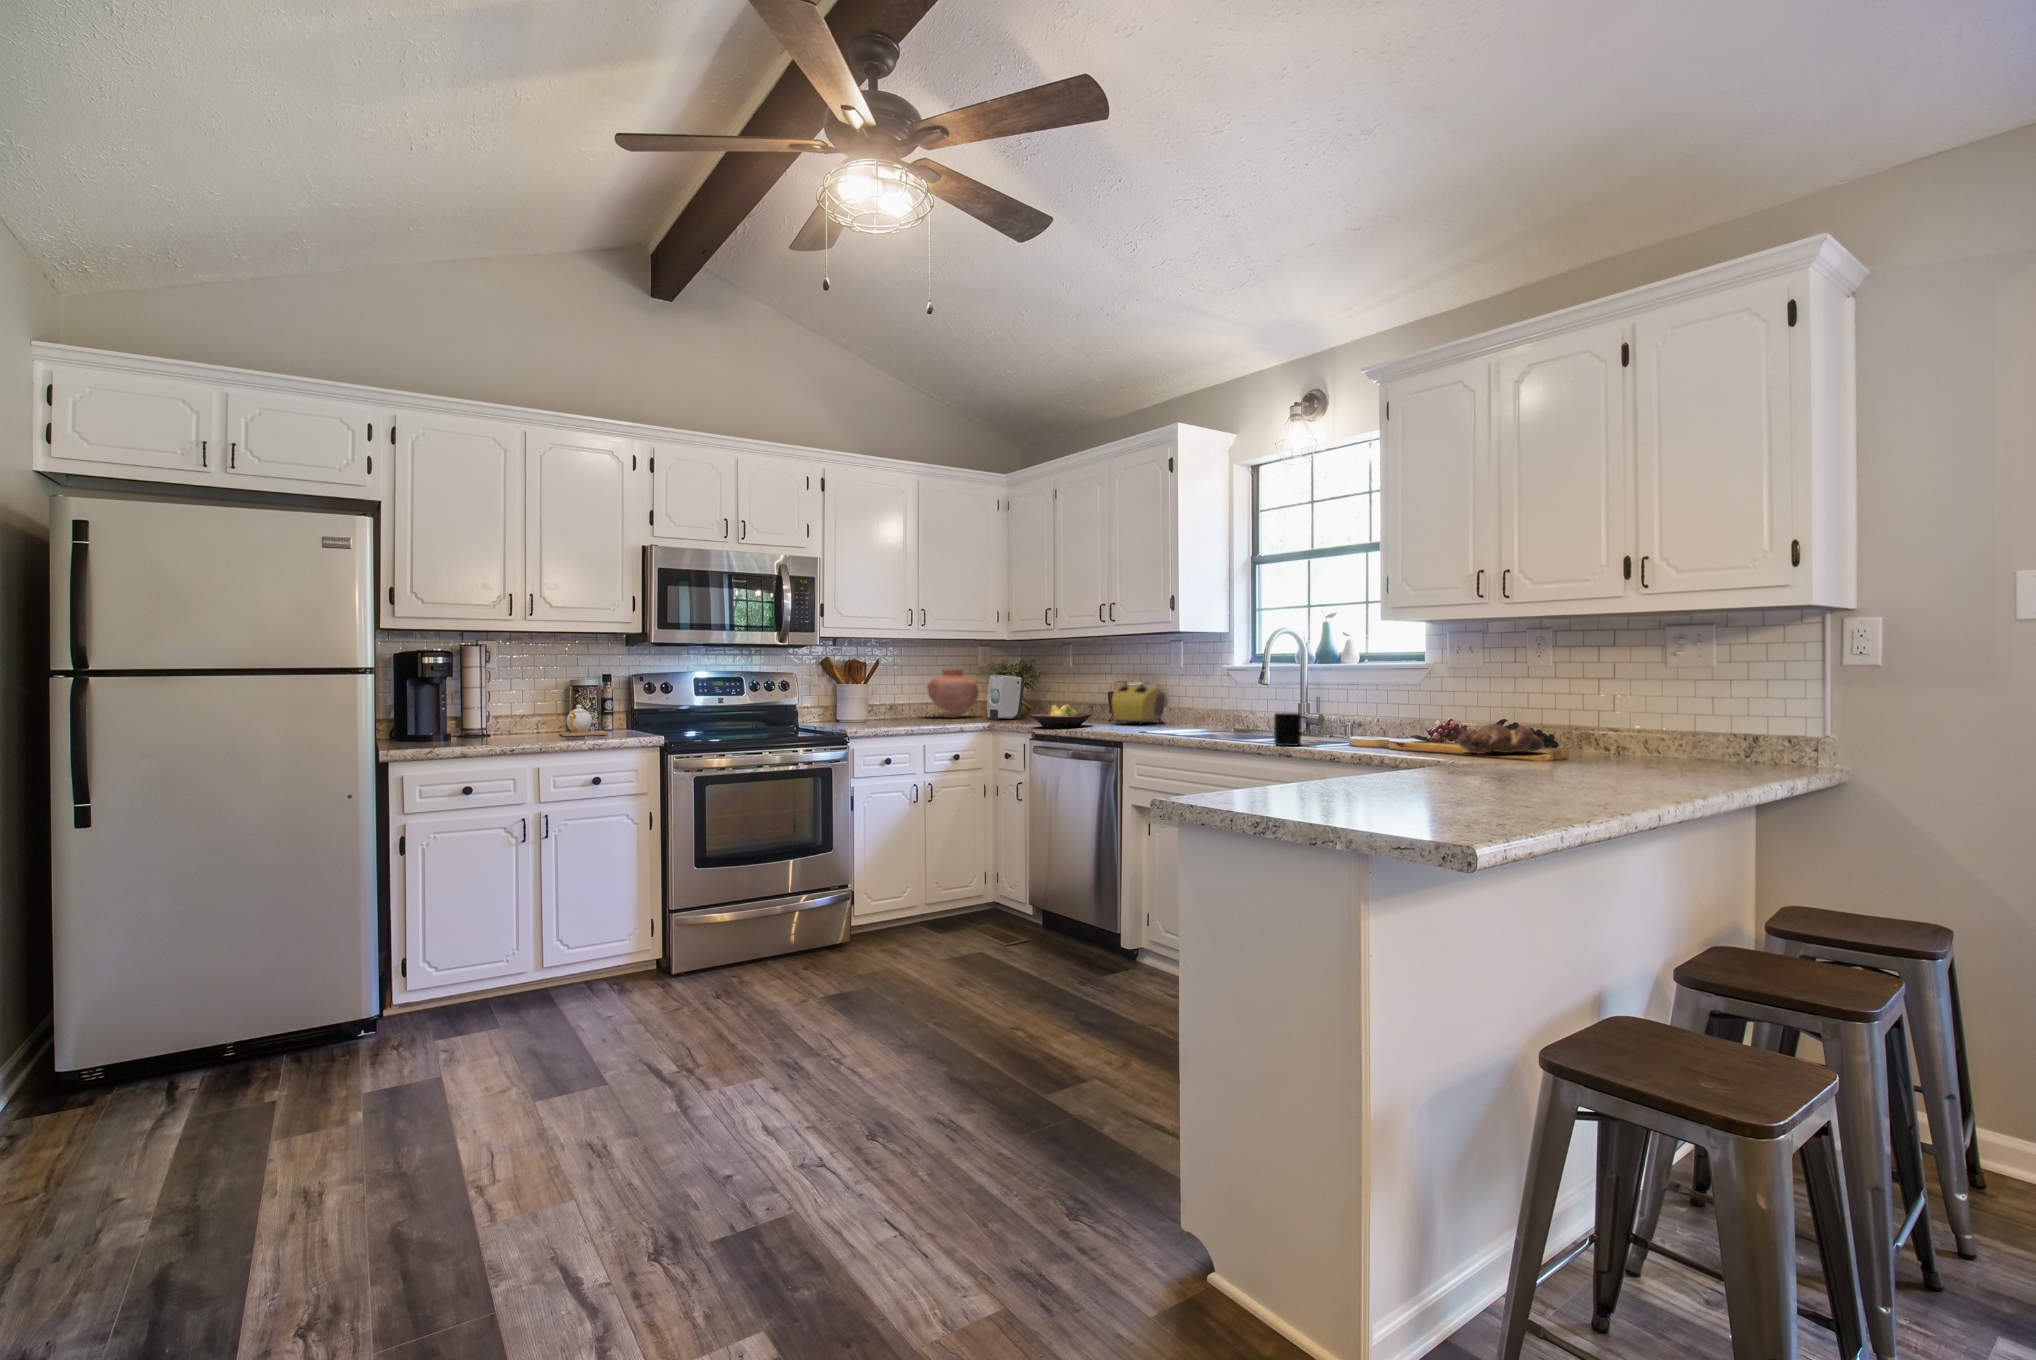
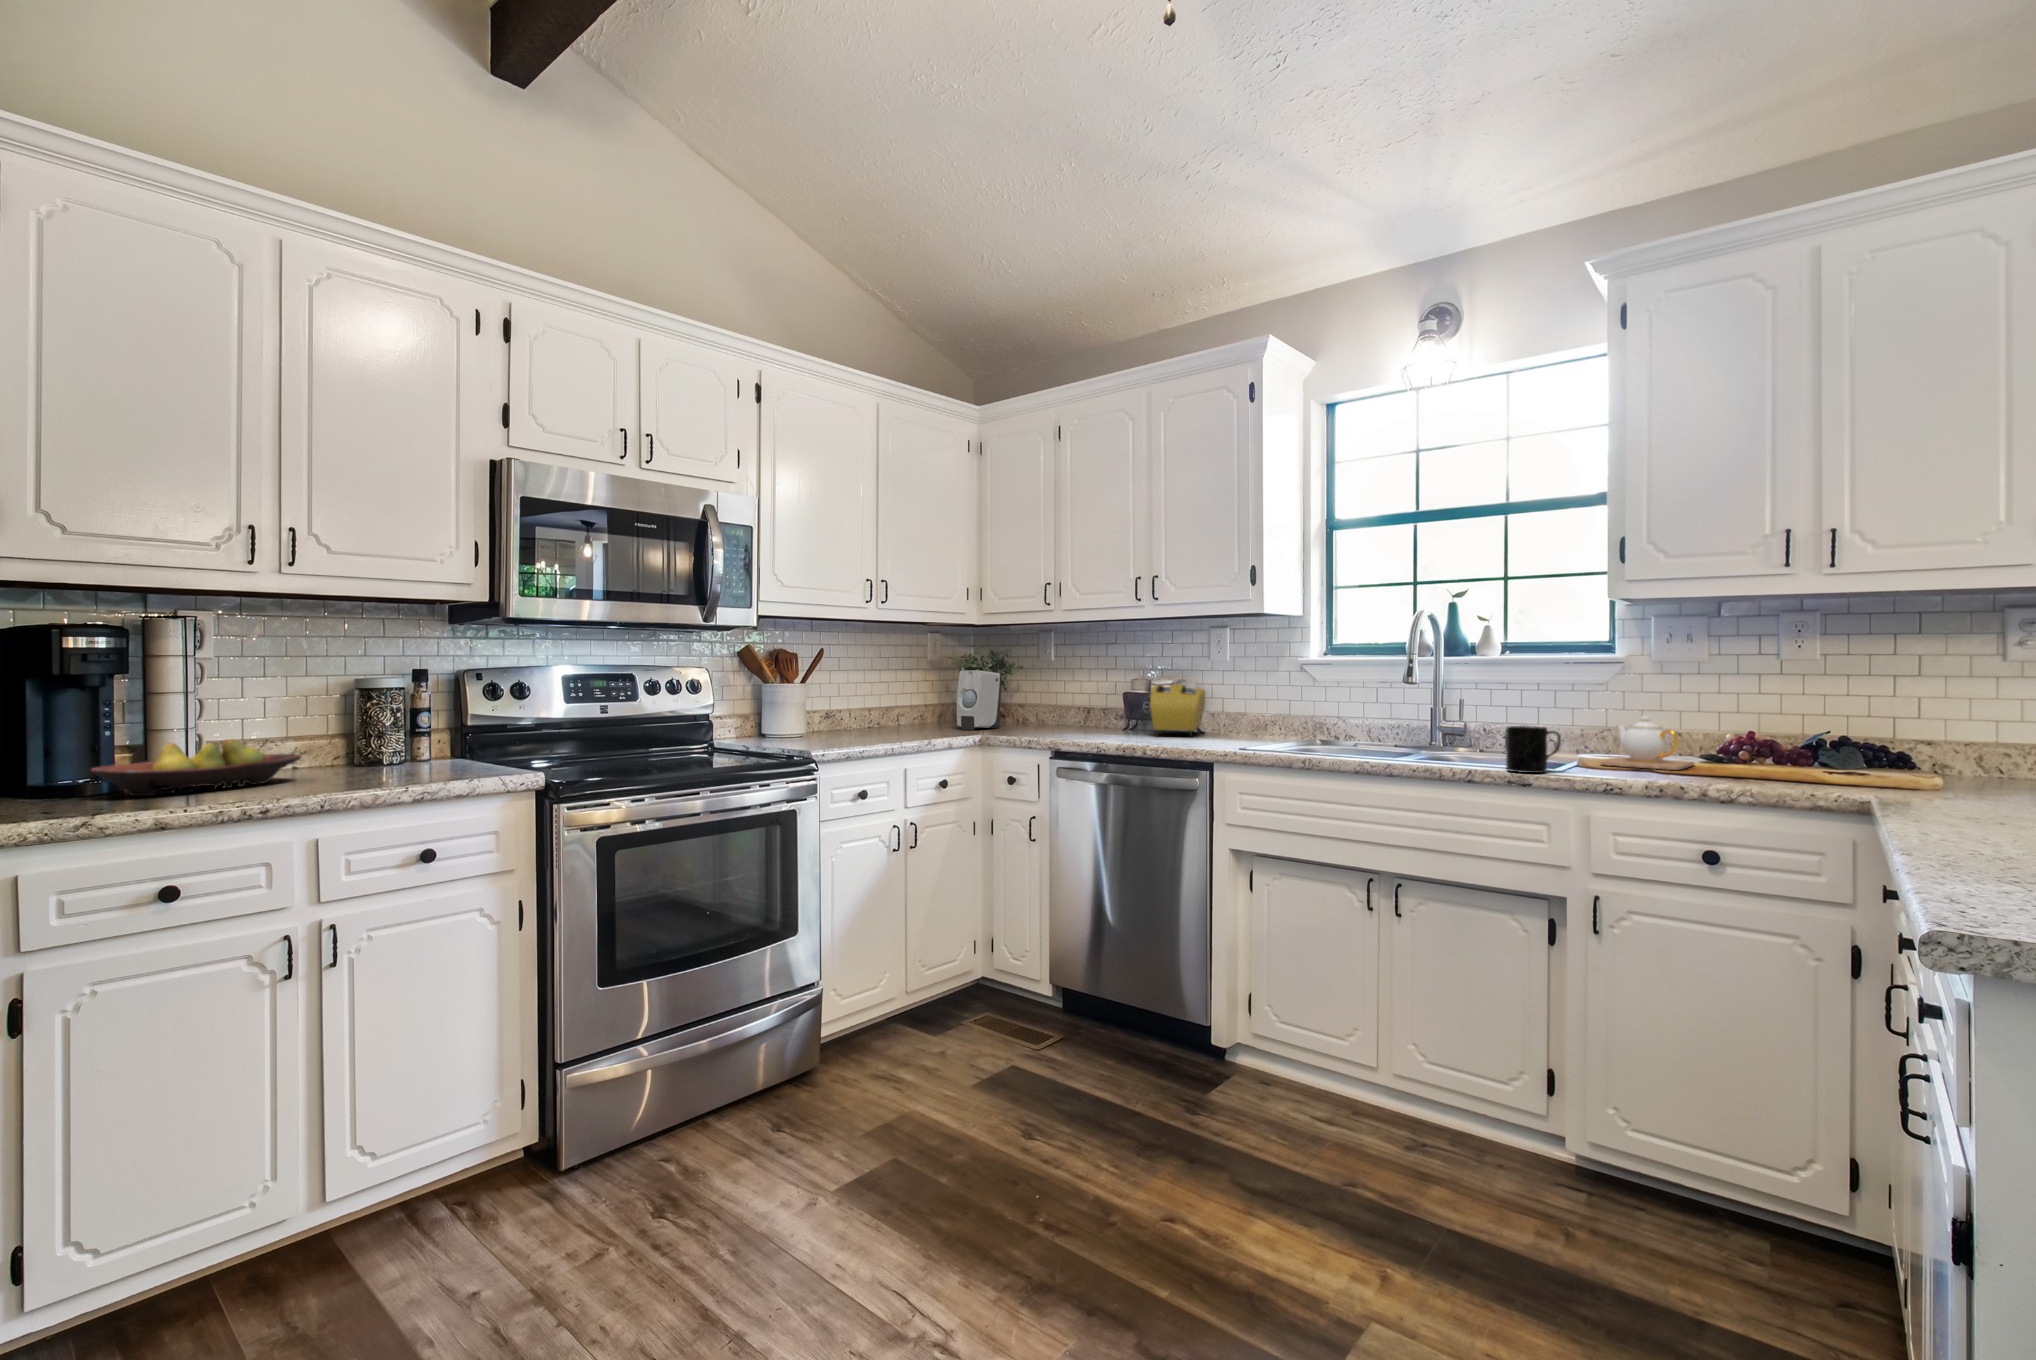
vase: present [927,669,979,718] -> none [857,662,936,727]
fruit bowl: present [1031,704,1092,728] -> present [91,739,302,796]
teapot: present [560,705,608,736] -> present [1600,715,1695,770]
bread loaf: present [1458,724,1544,754] -> none [1799,741,1907,785]

